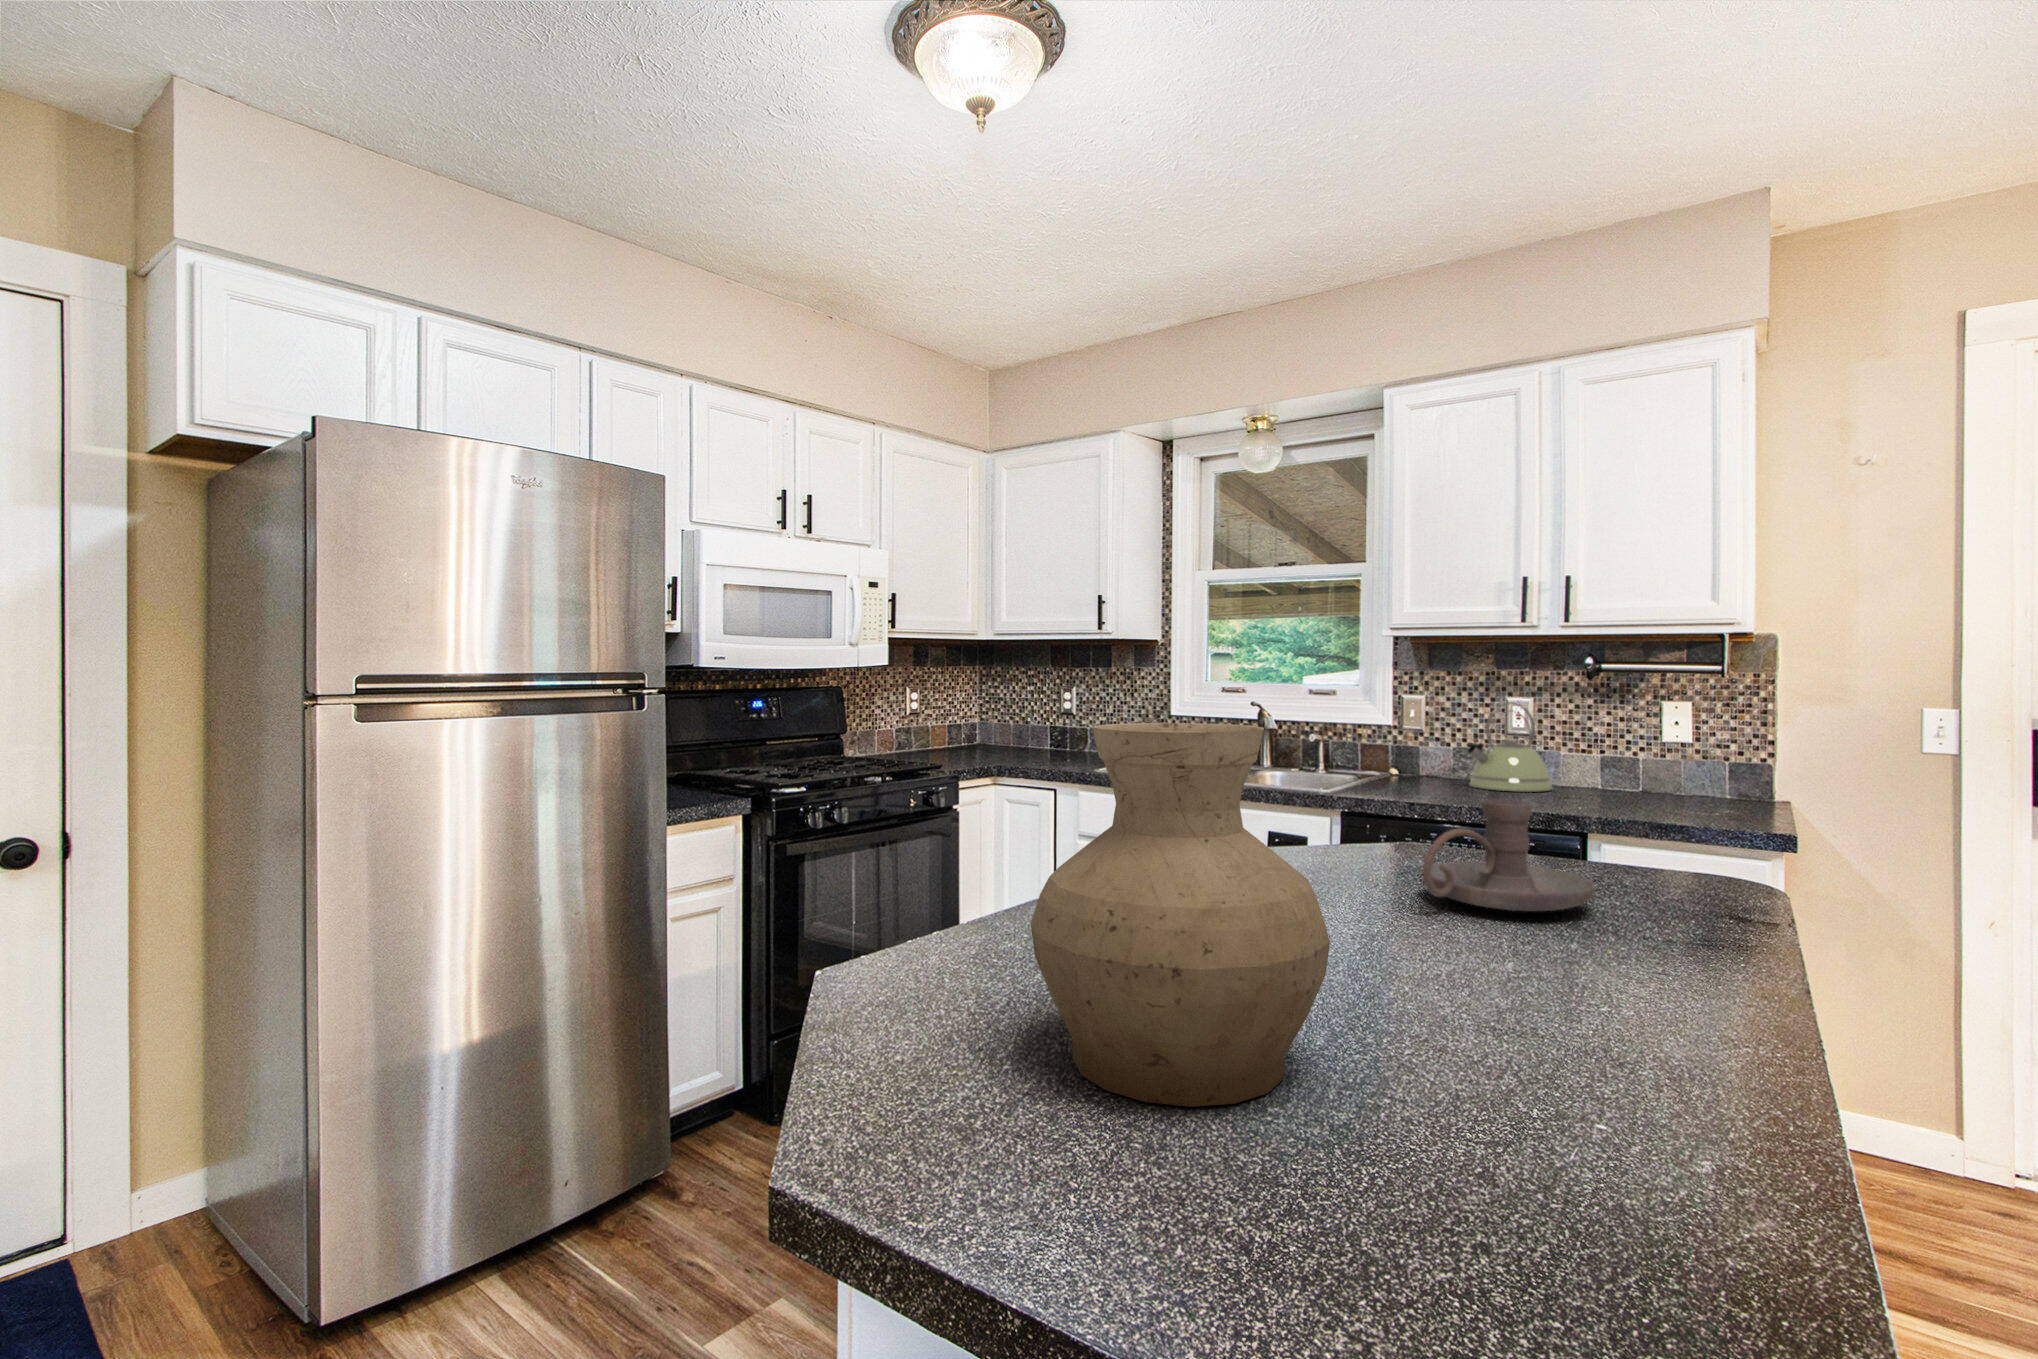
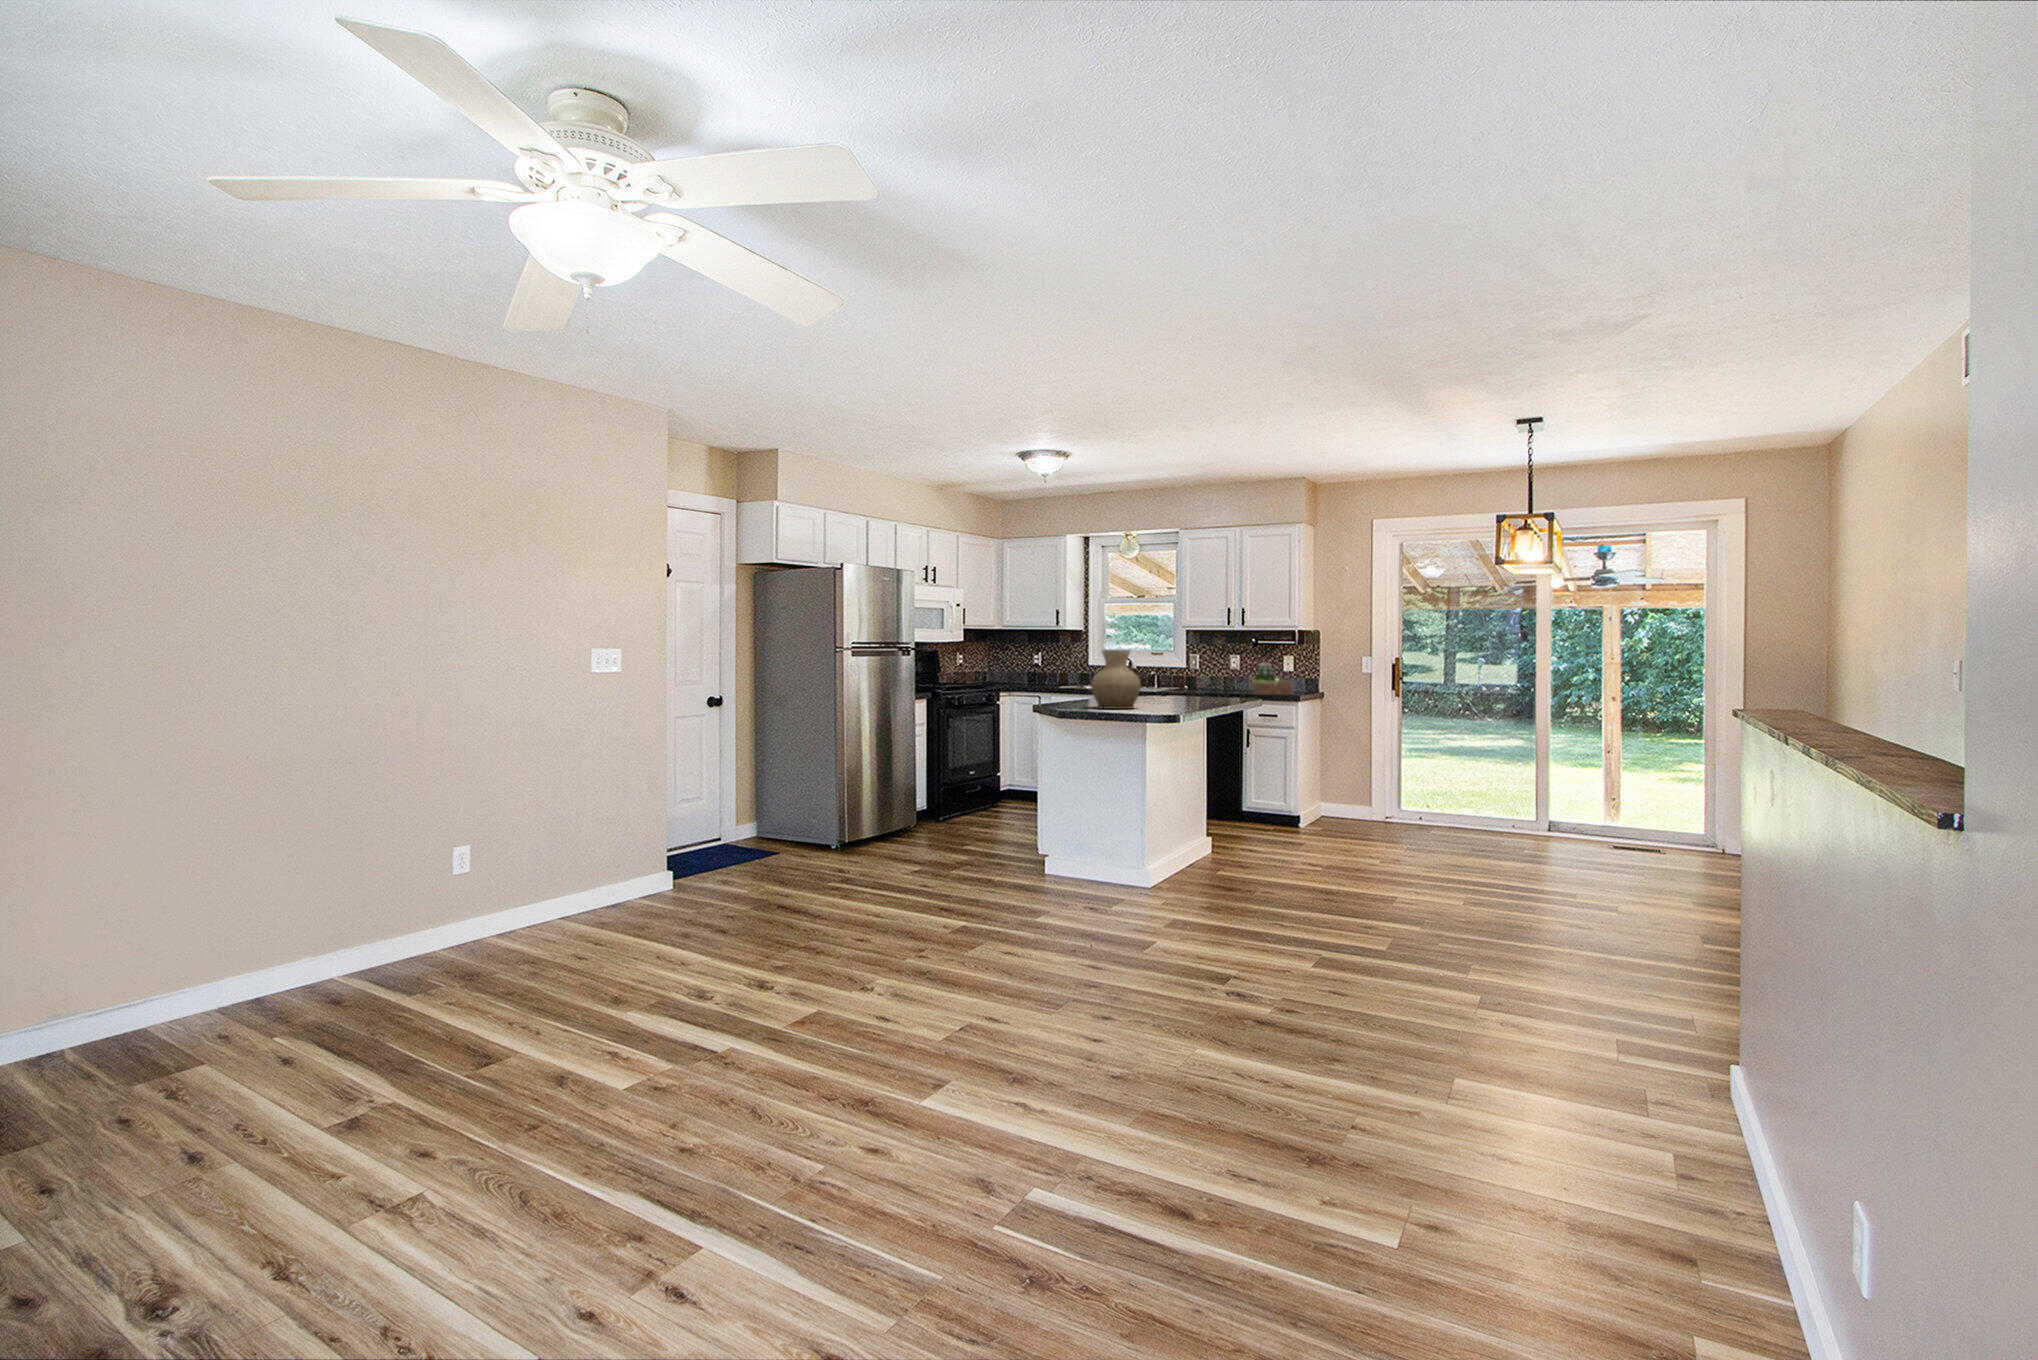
kettle: present [1467,702,1553,792] -> none [1212,657,1245,692]
succulent plant: none [1607,719,1733,819] -> present [1253,662,1294,695]
candle holder: present [1423,799,1596,911] -> none [1169,675,1212,701]

